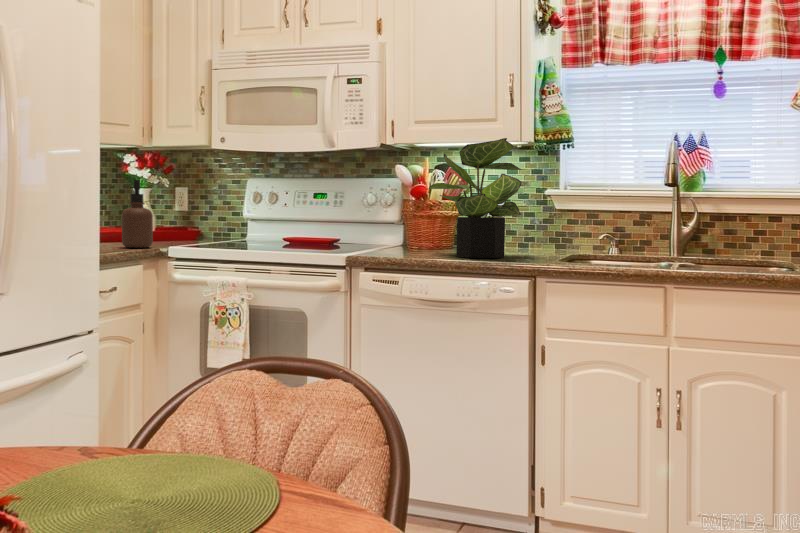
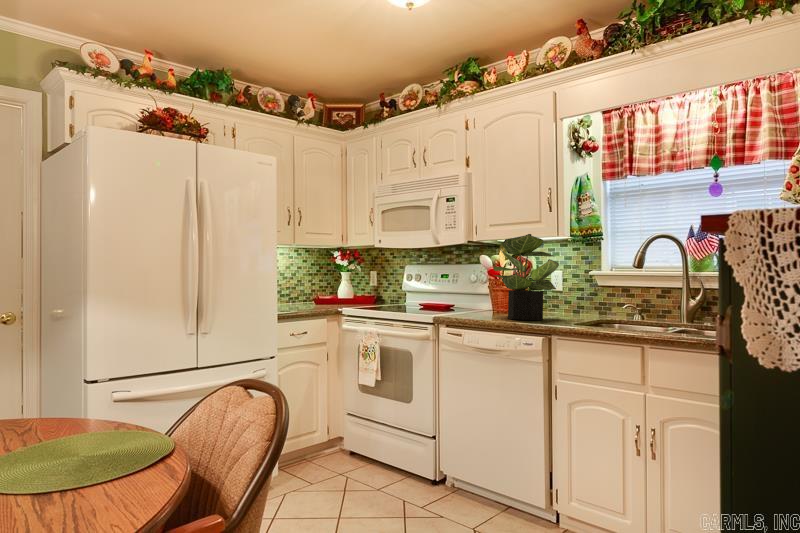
soap dispenser: present [122,180,153,248] -> none [313,266,331,307]

